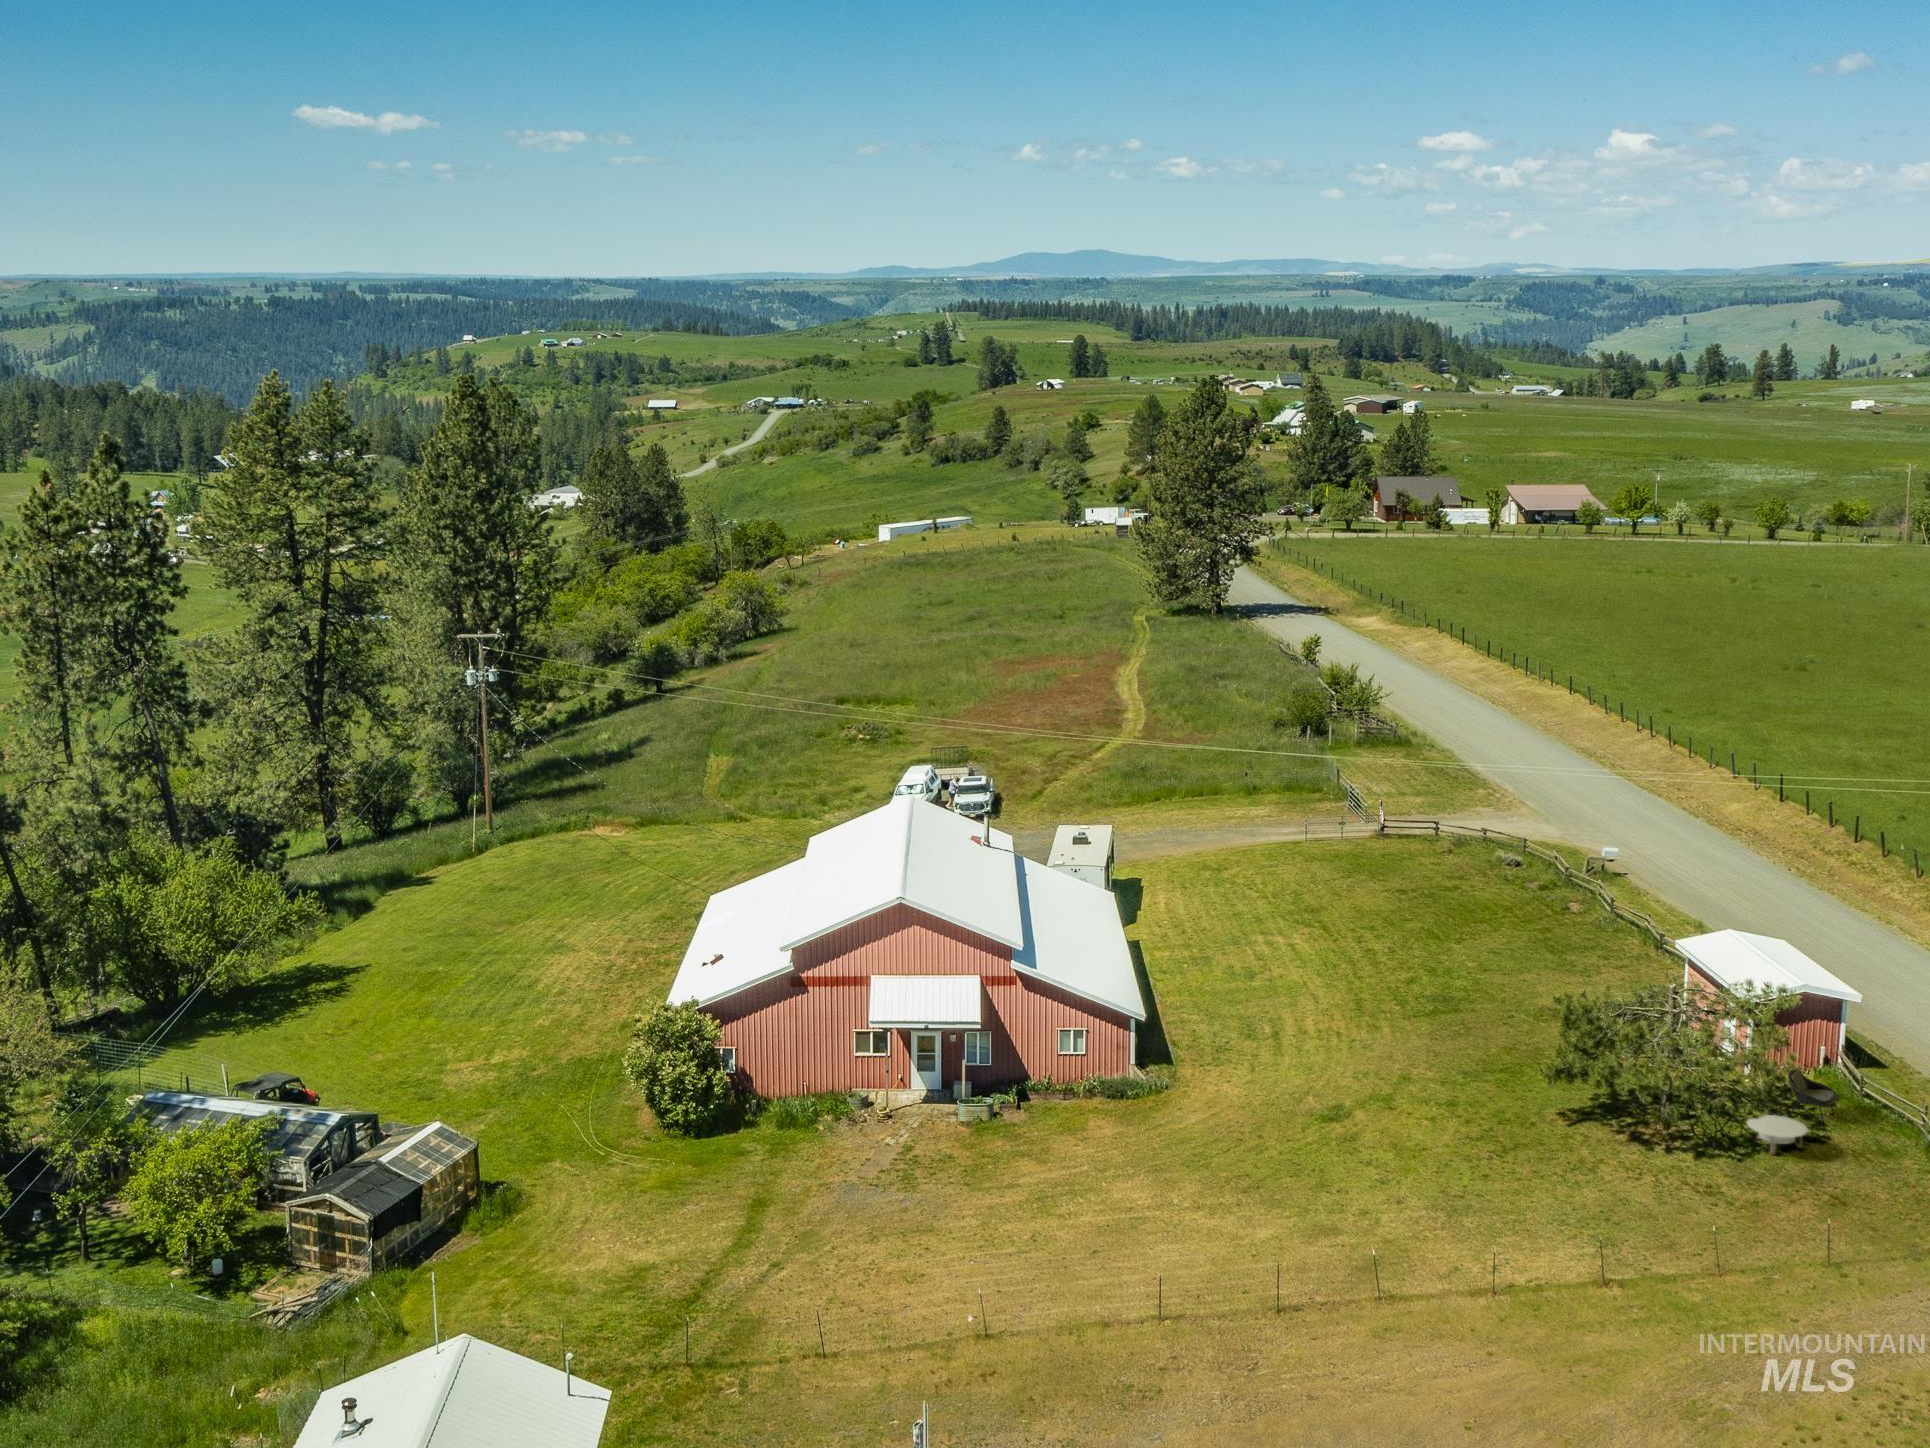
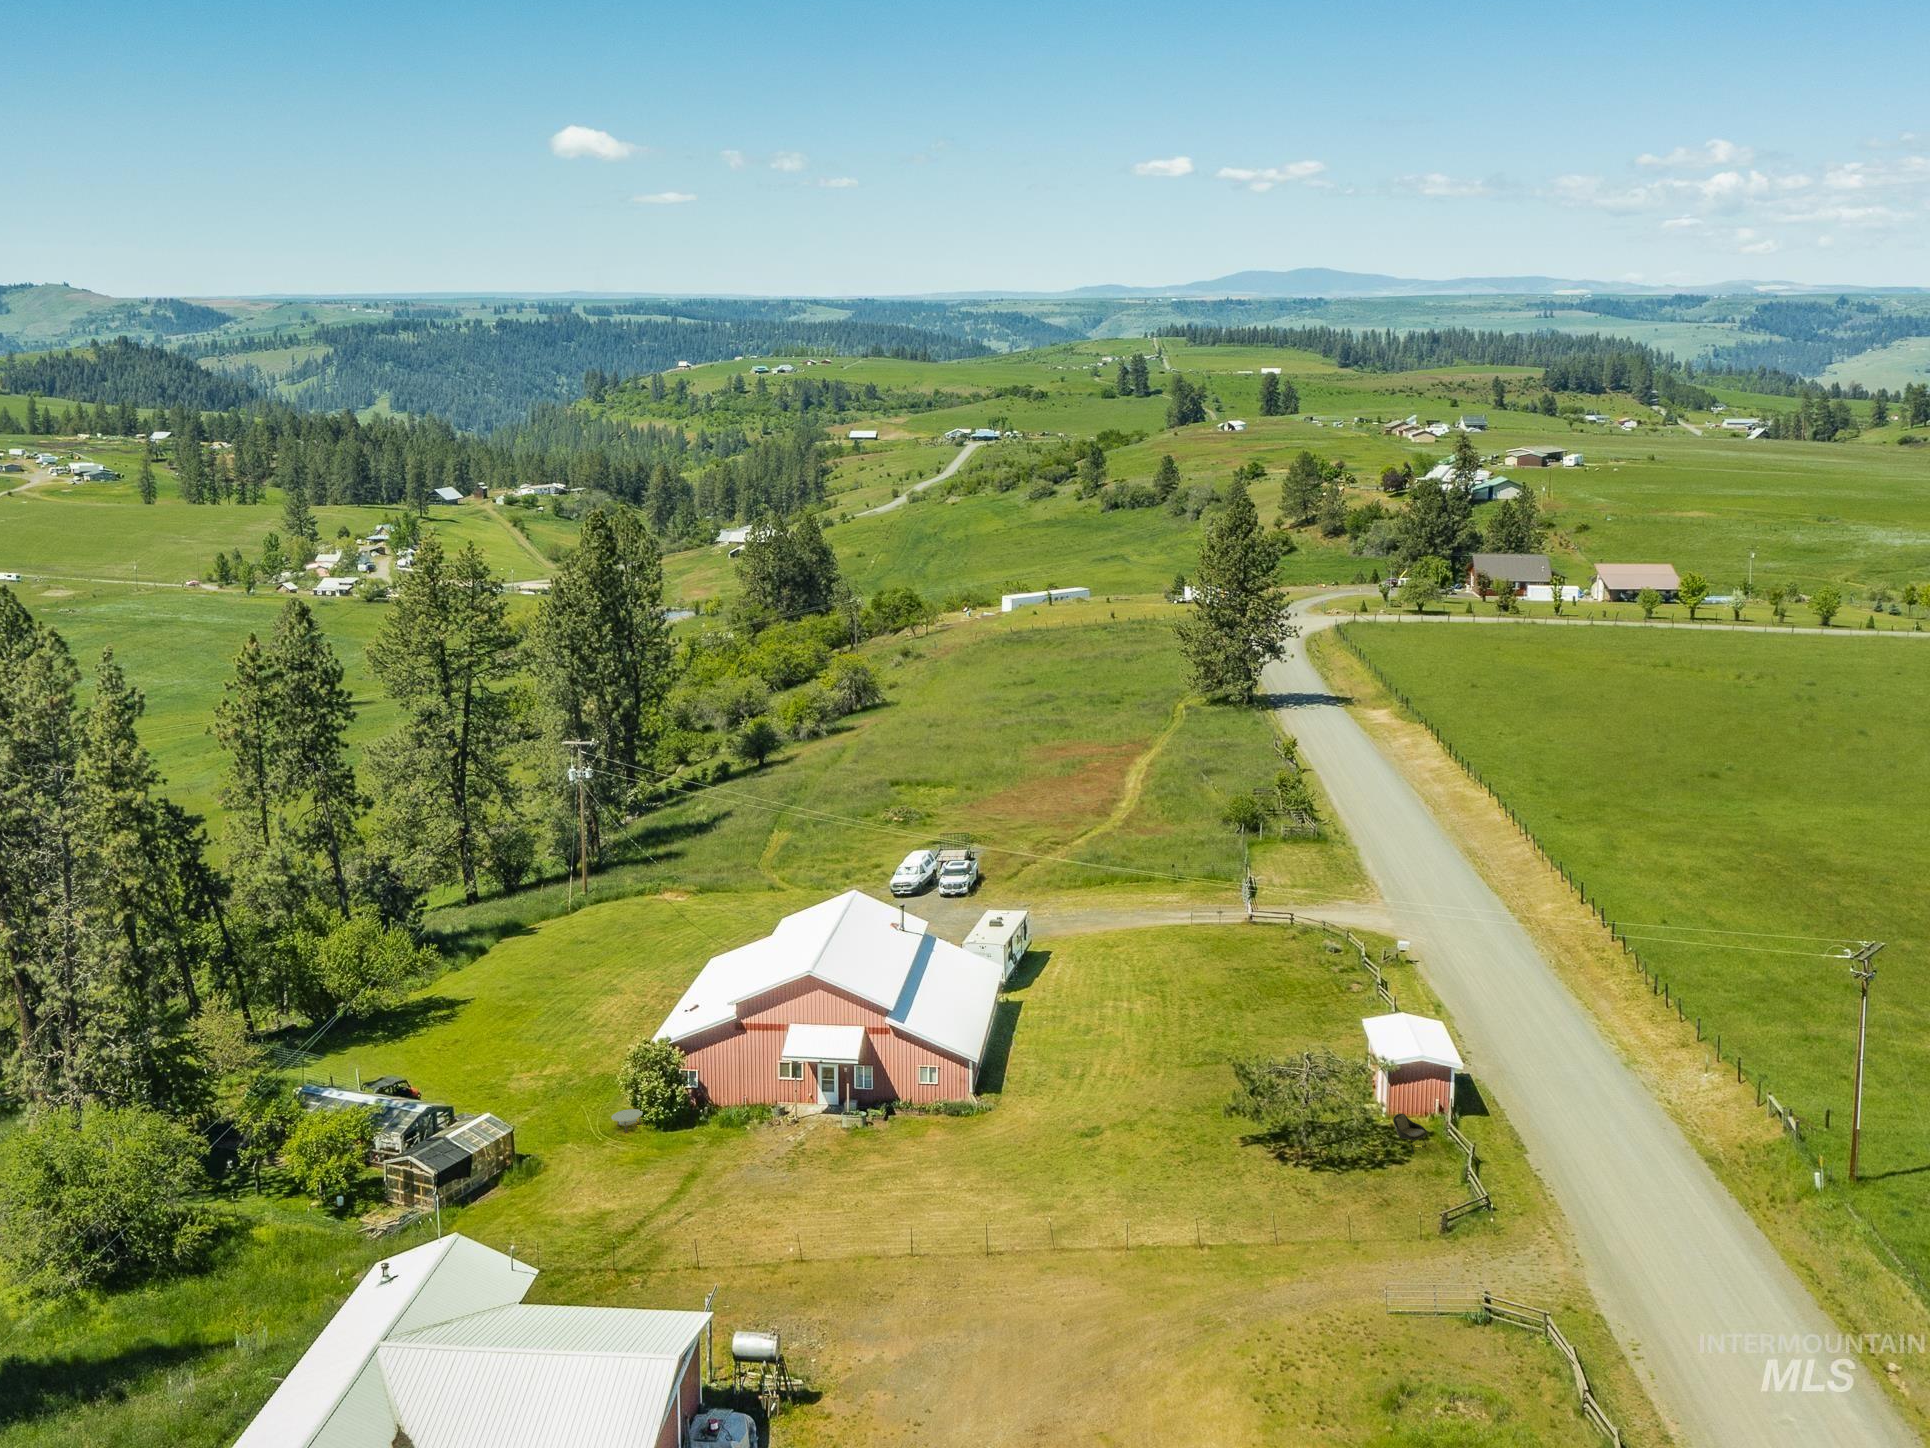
round table: present [1747,1115,1808,1155] -> present [611,1109,643,1133]

